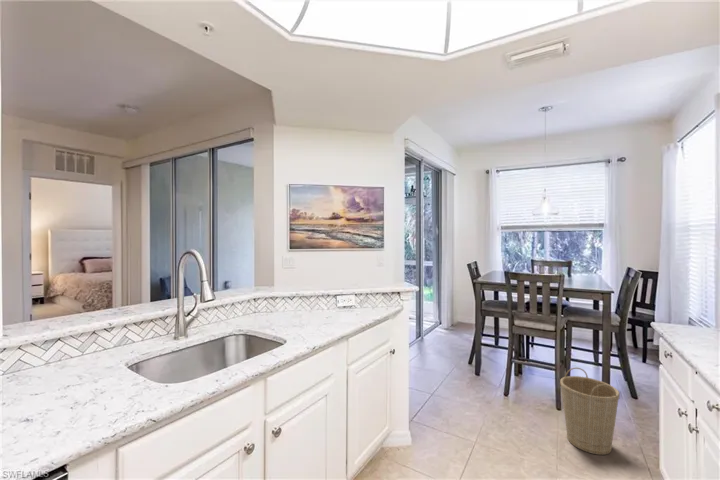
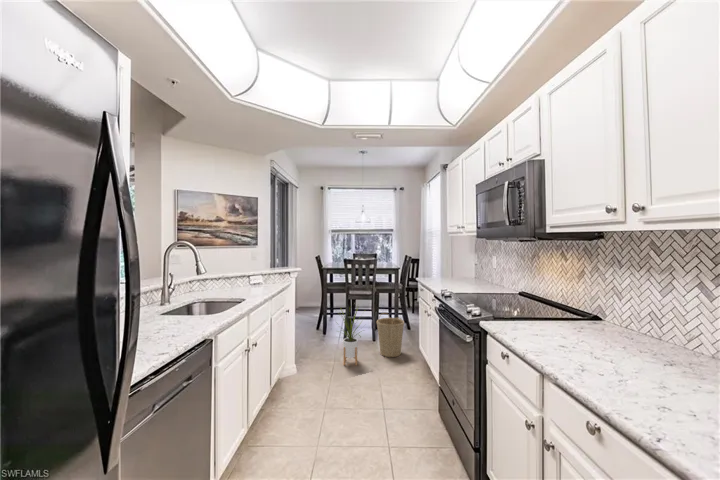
house plant: none [481,342,538,450] -> present [342,308,361,365]

